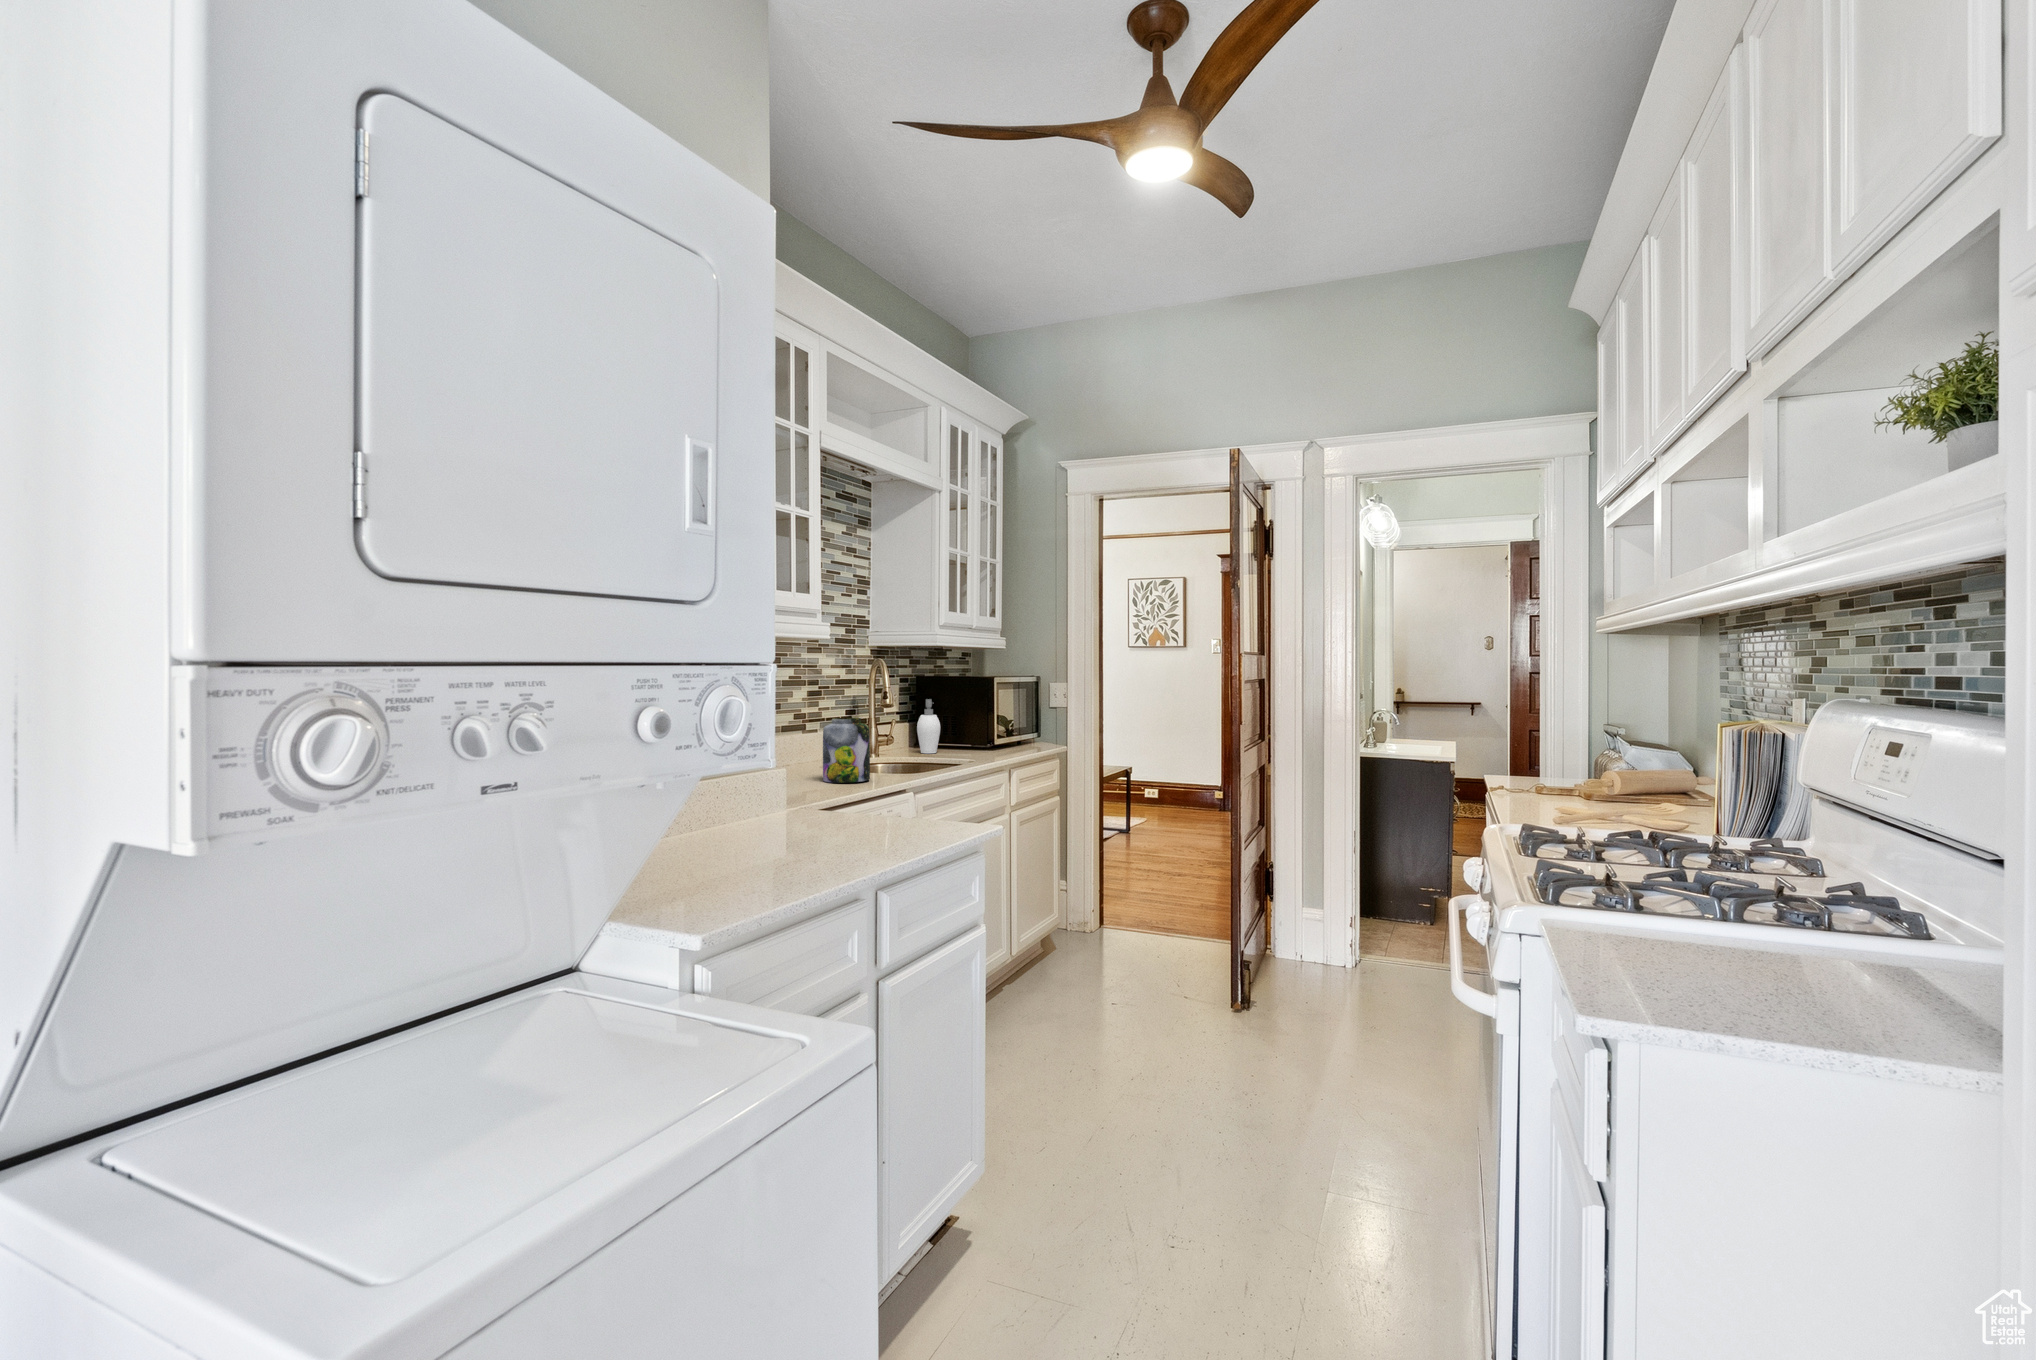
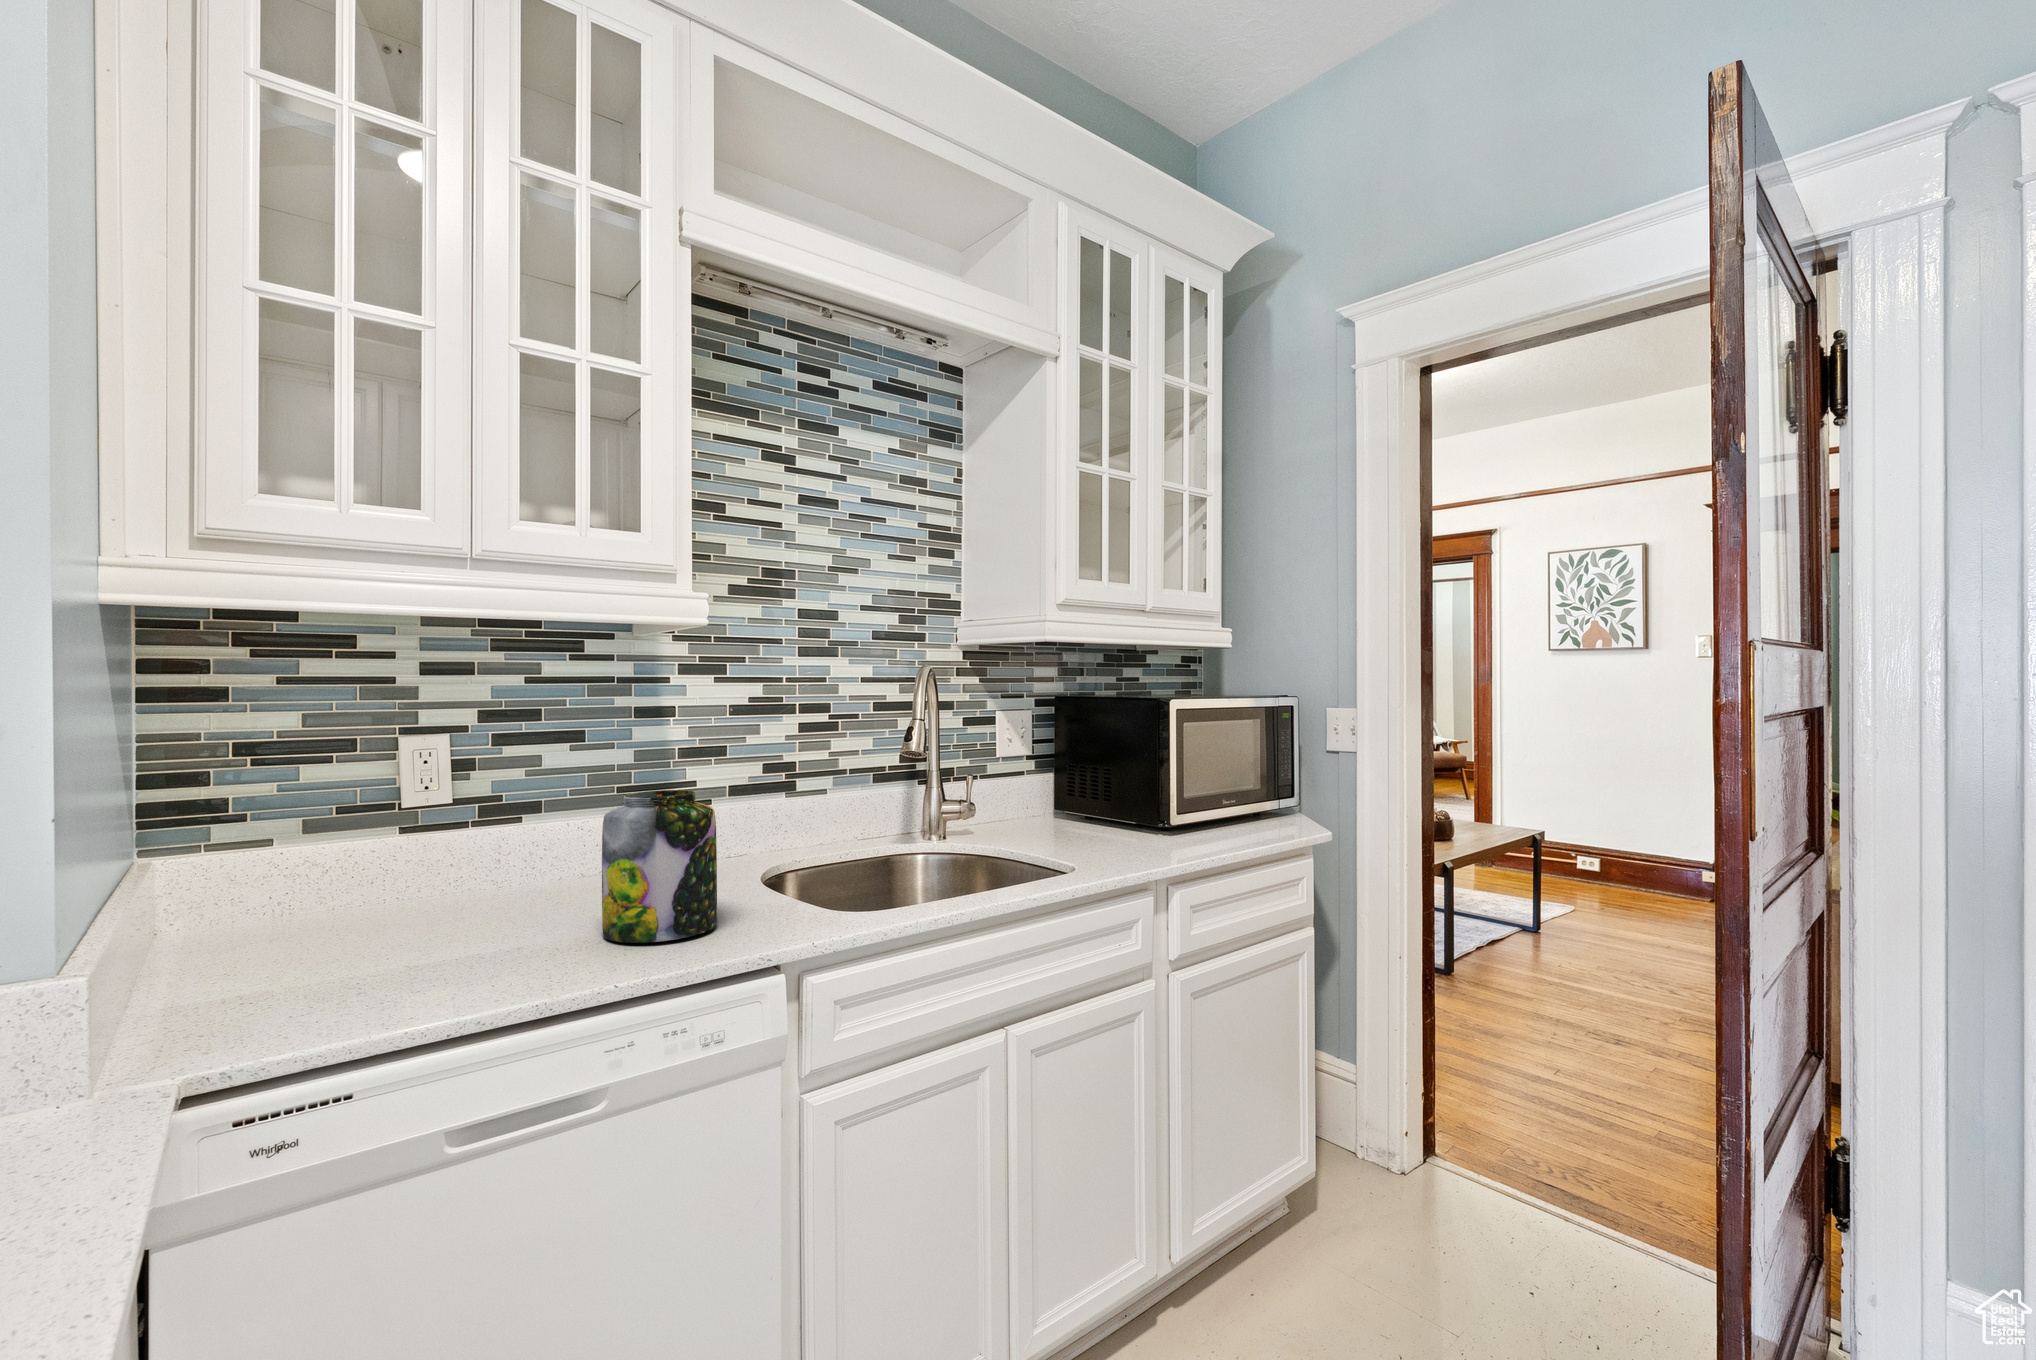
soap dispenser: present [917,699,940,753] -> none [1034,737,1086,835]

